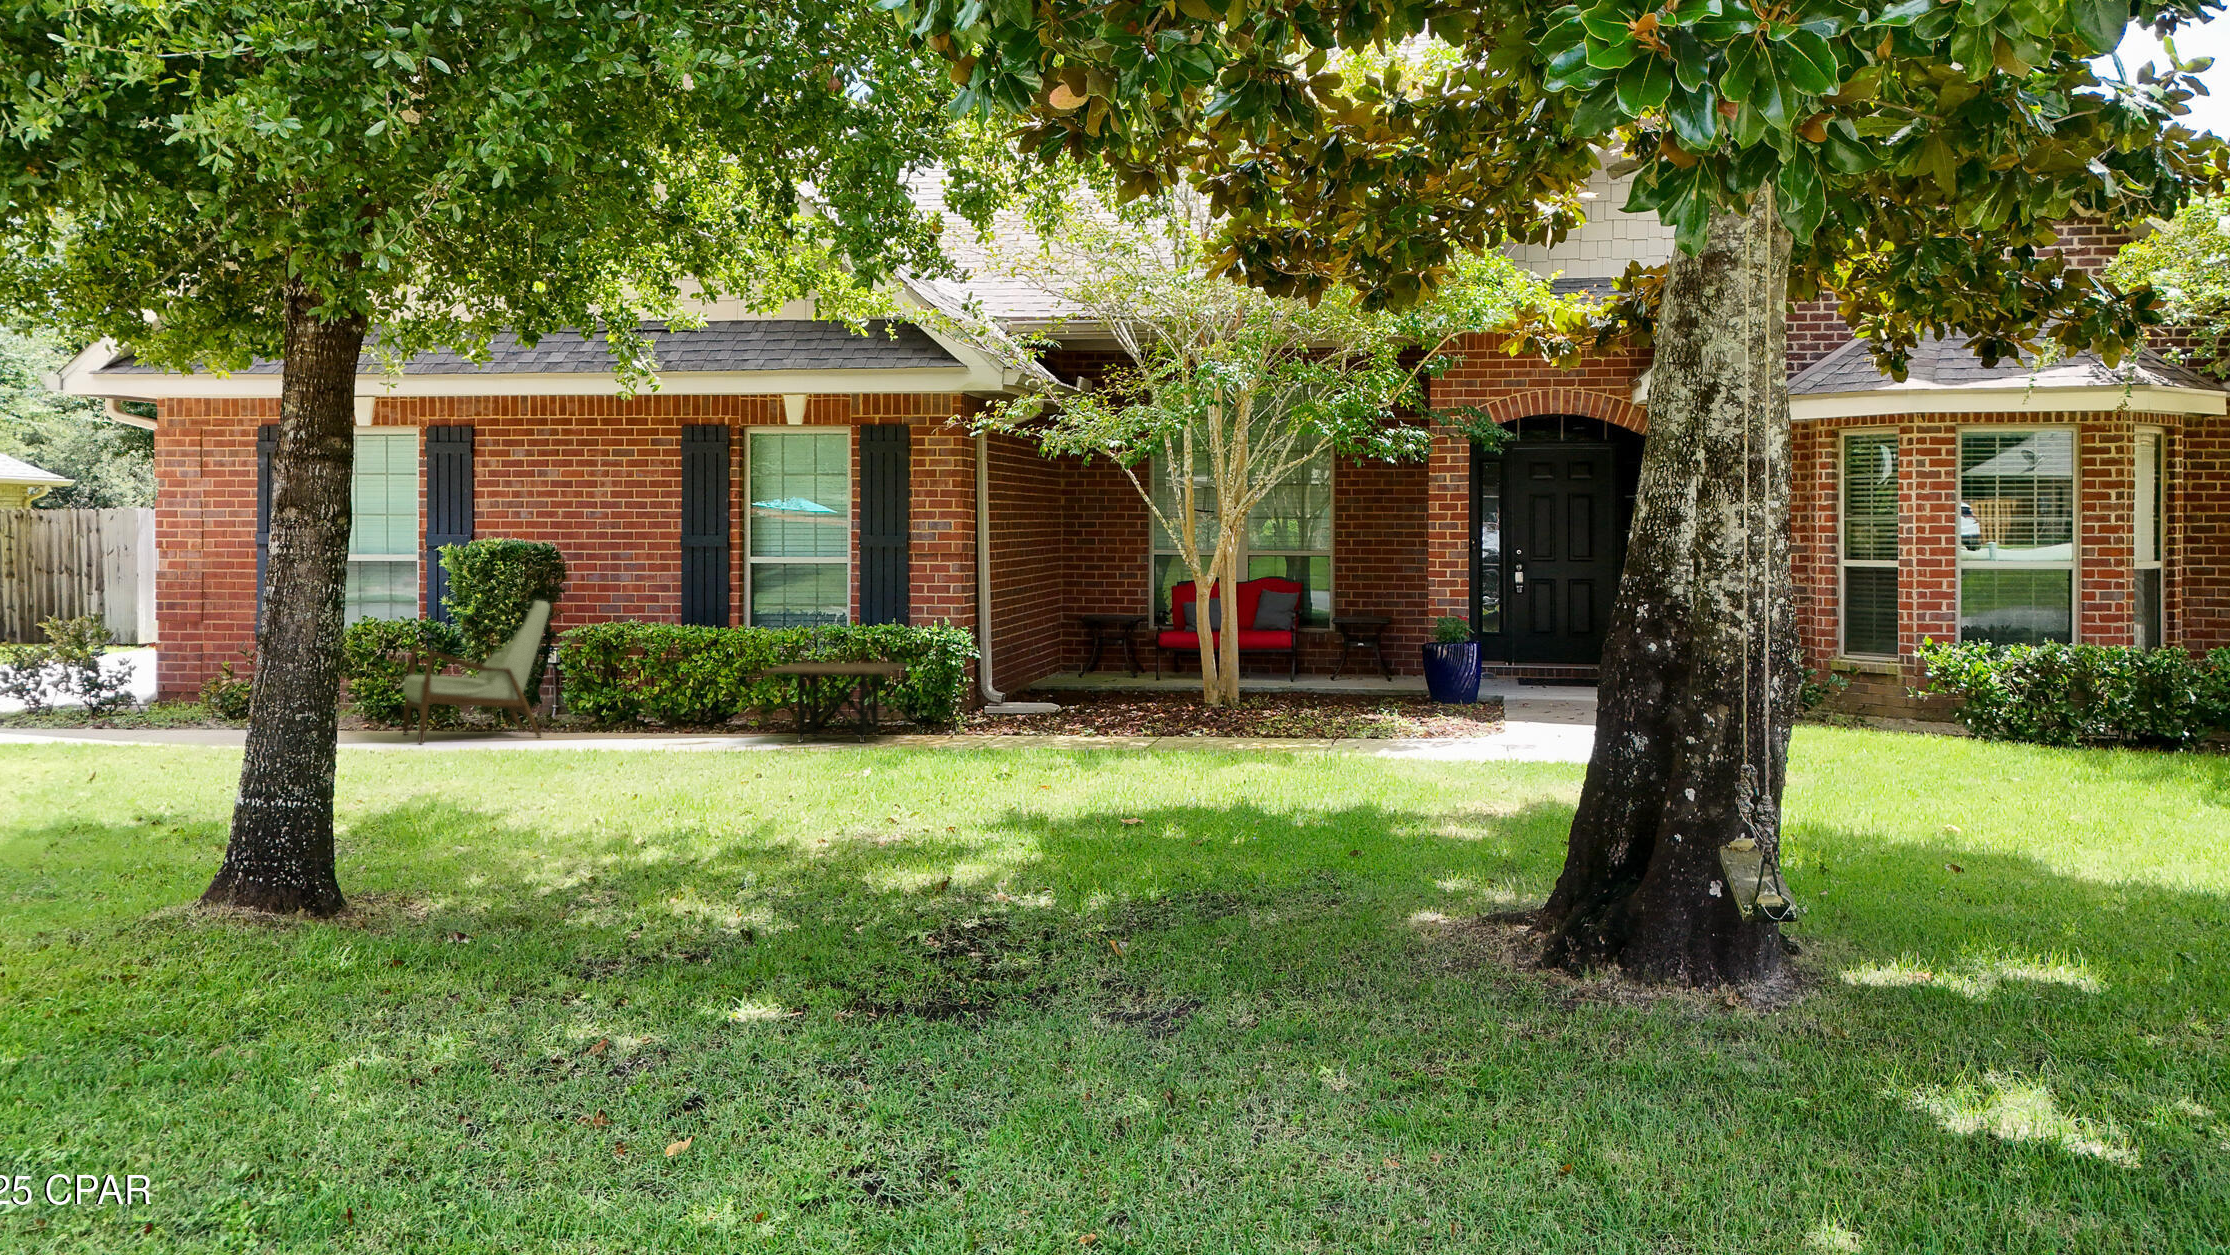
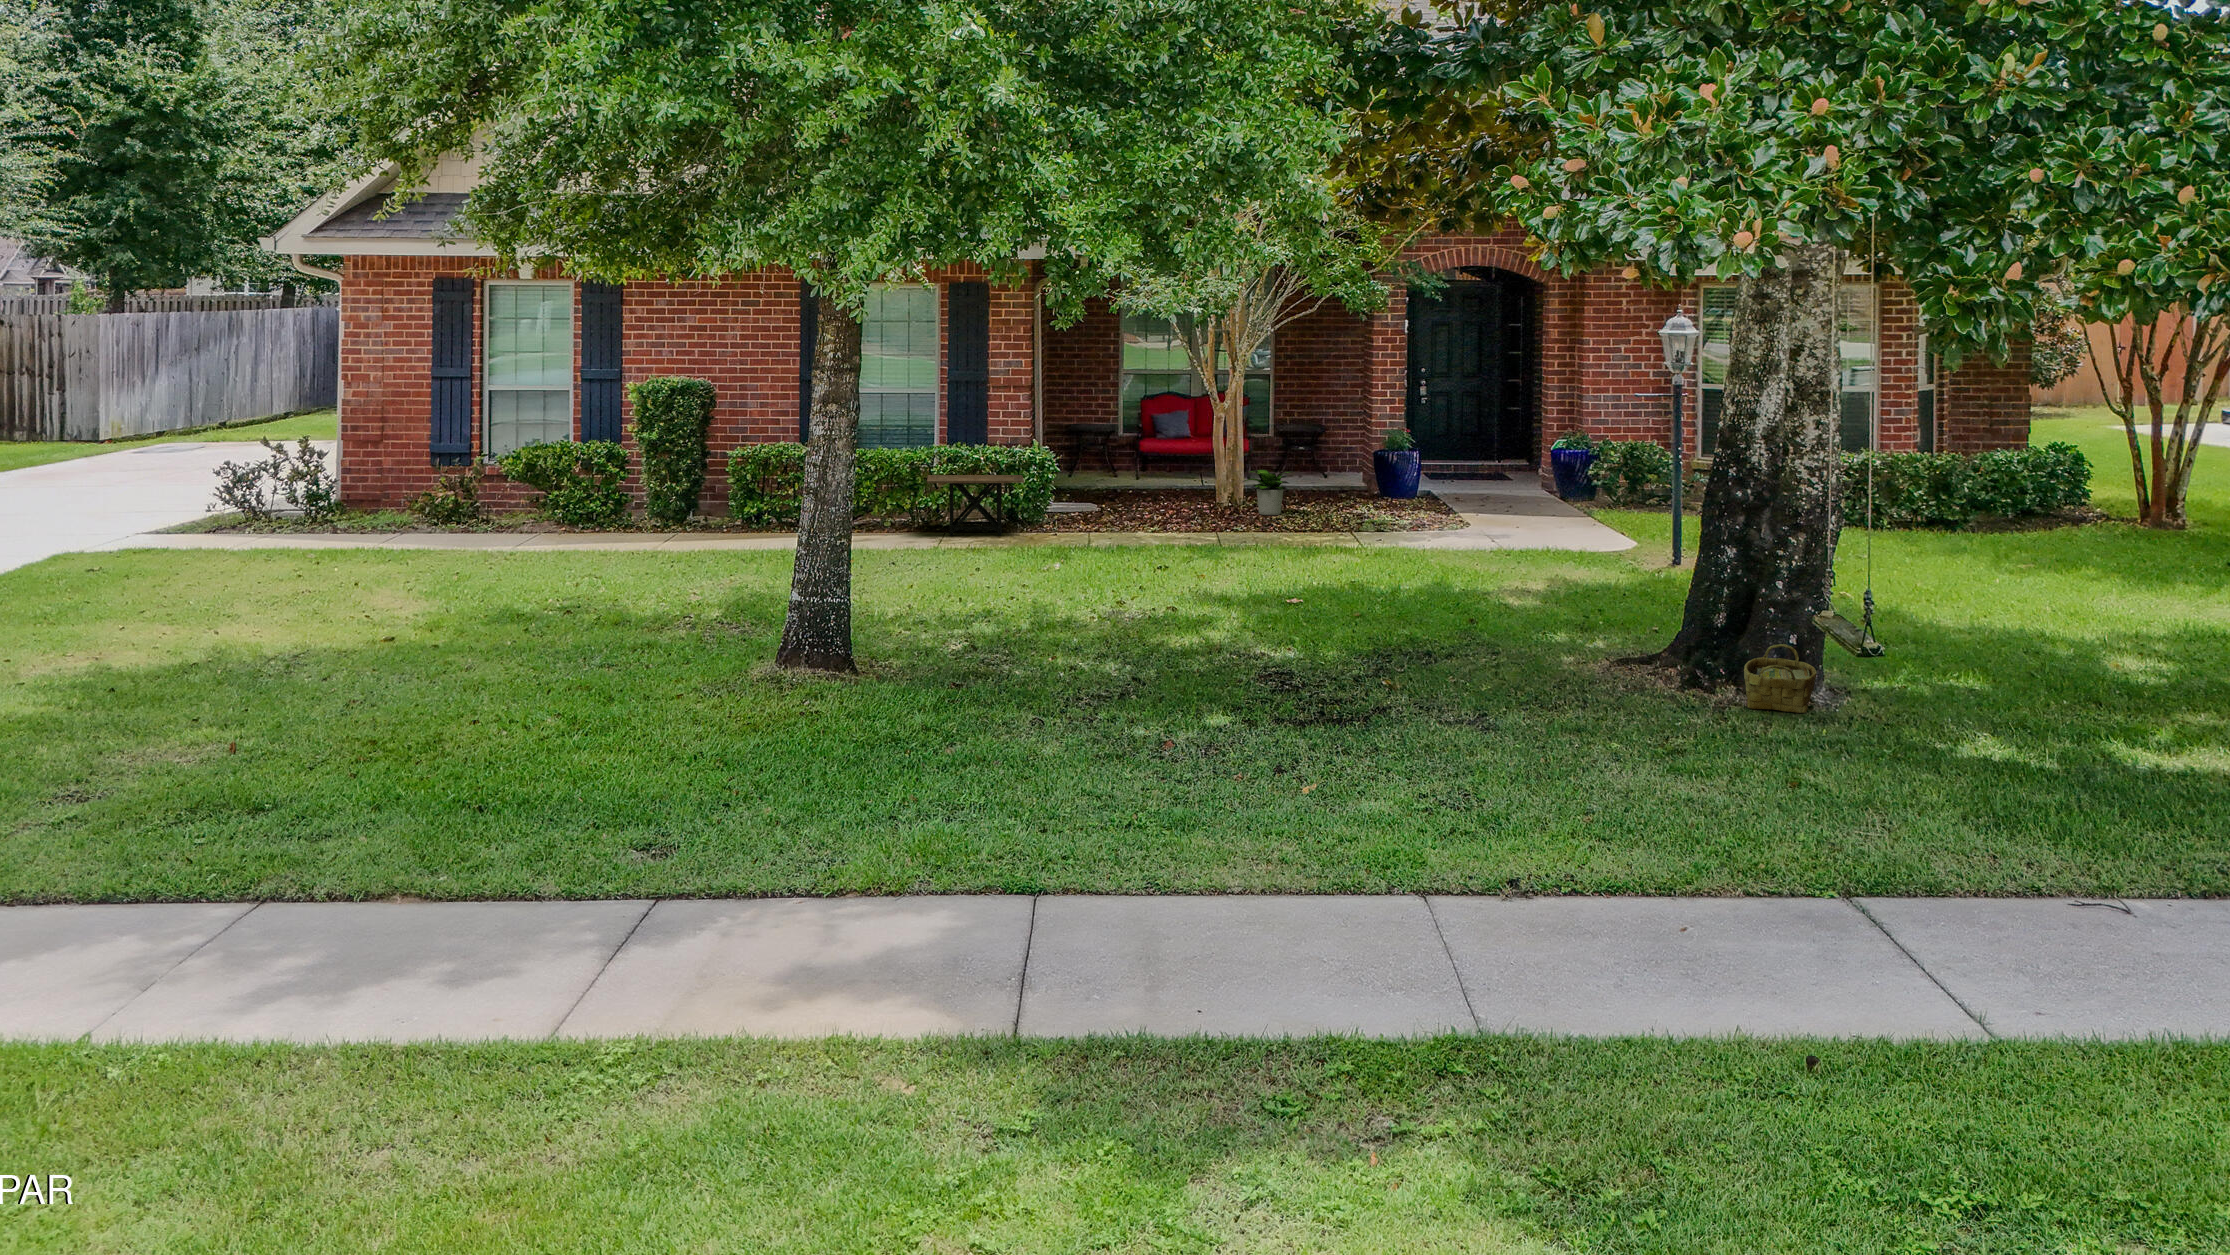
armchair: present [403,600,550,744] -> none [620,424,738,540]
potted plant: none [1216,664,1287,722] -> present [1243,469,1293,515]
woven basket: none [1595,932,1738,1074] -> present [1744,644,1817,713]

